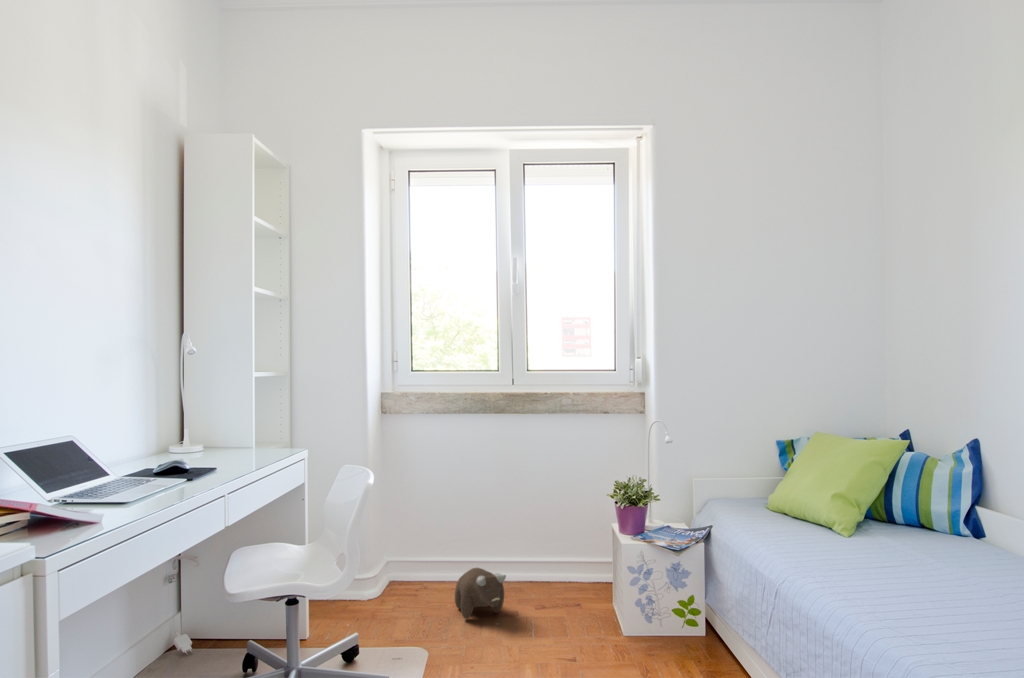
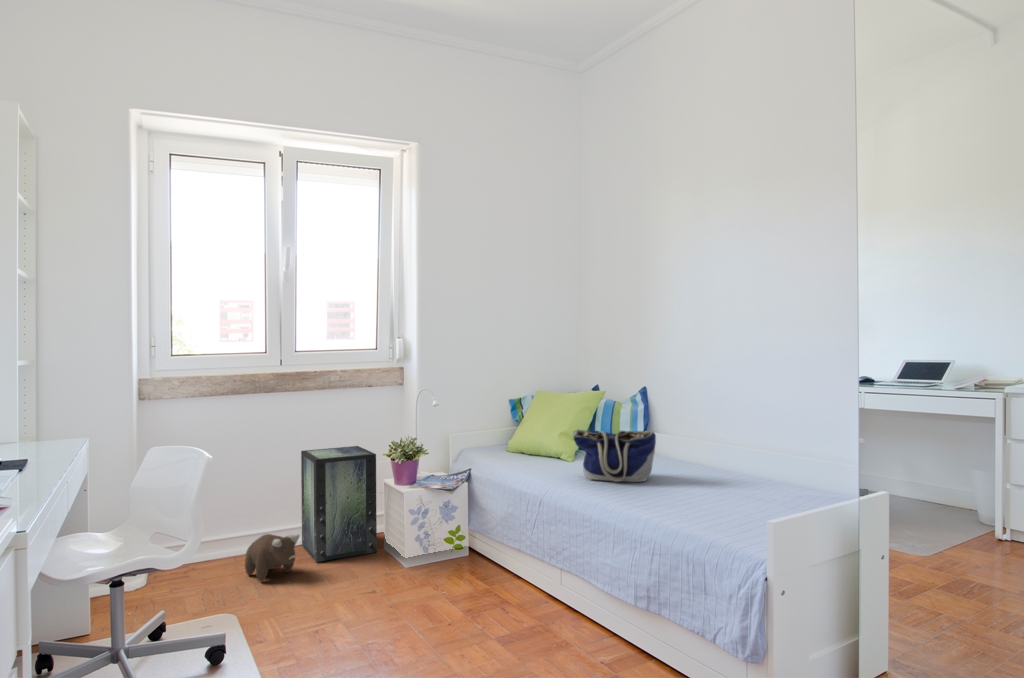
storage box: none [525,479,600,606] -> present [301,446,377,562]
tote bag: none [838,500,974,591] -> present [573,430,656,482]

